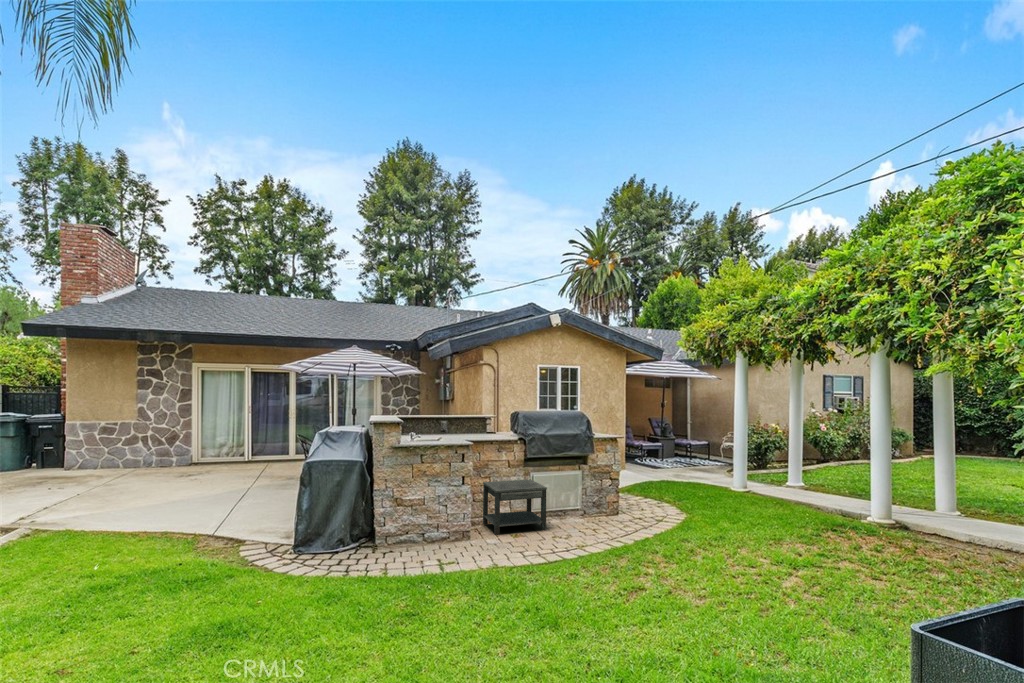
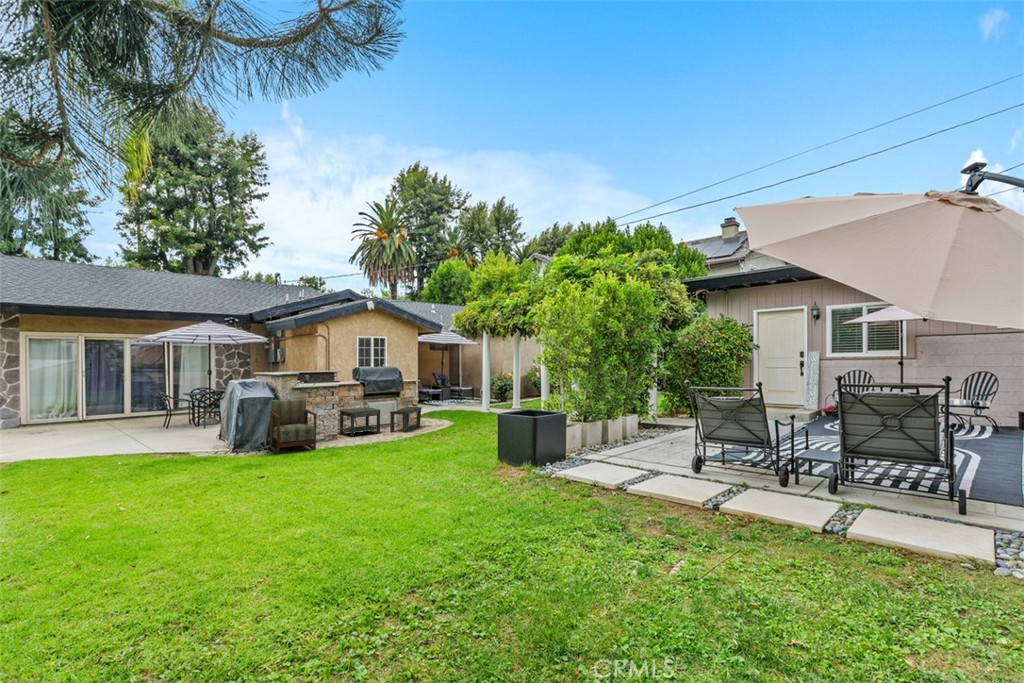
armchair: none [346,464,418,568] -> present [269,398,317,454]
bench: none [564,482,622,534] -> present [390,407,422,433]

